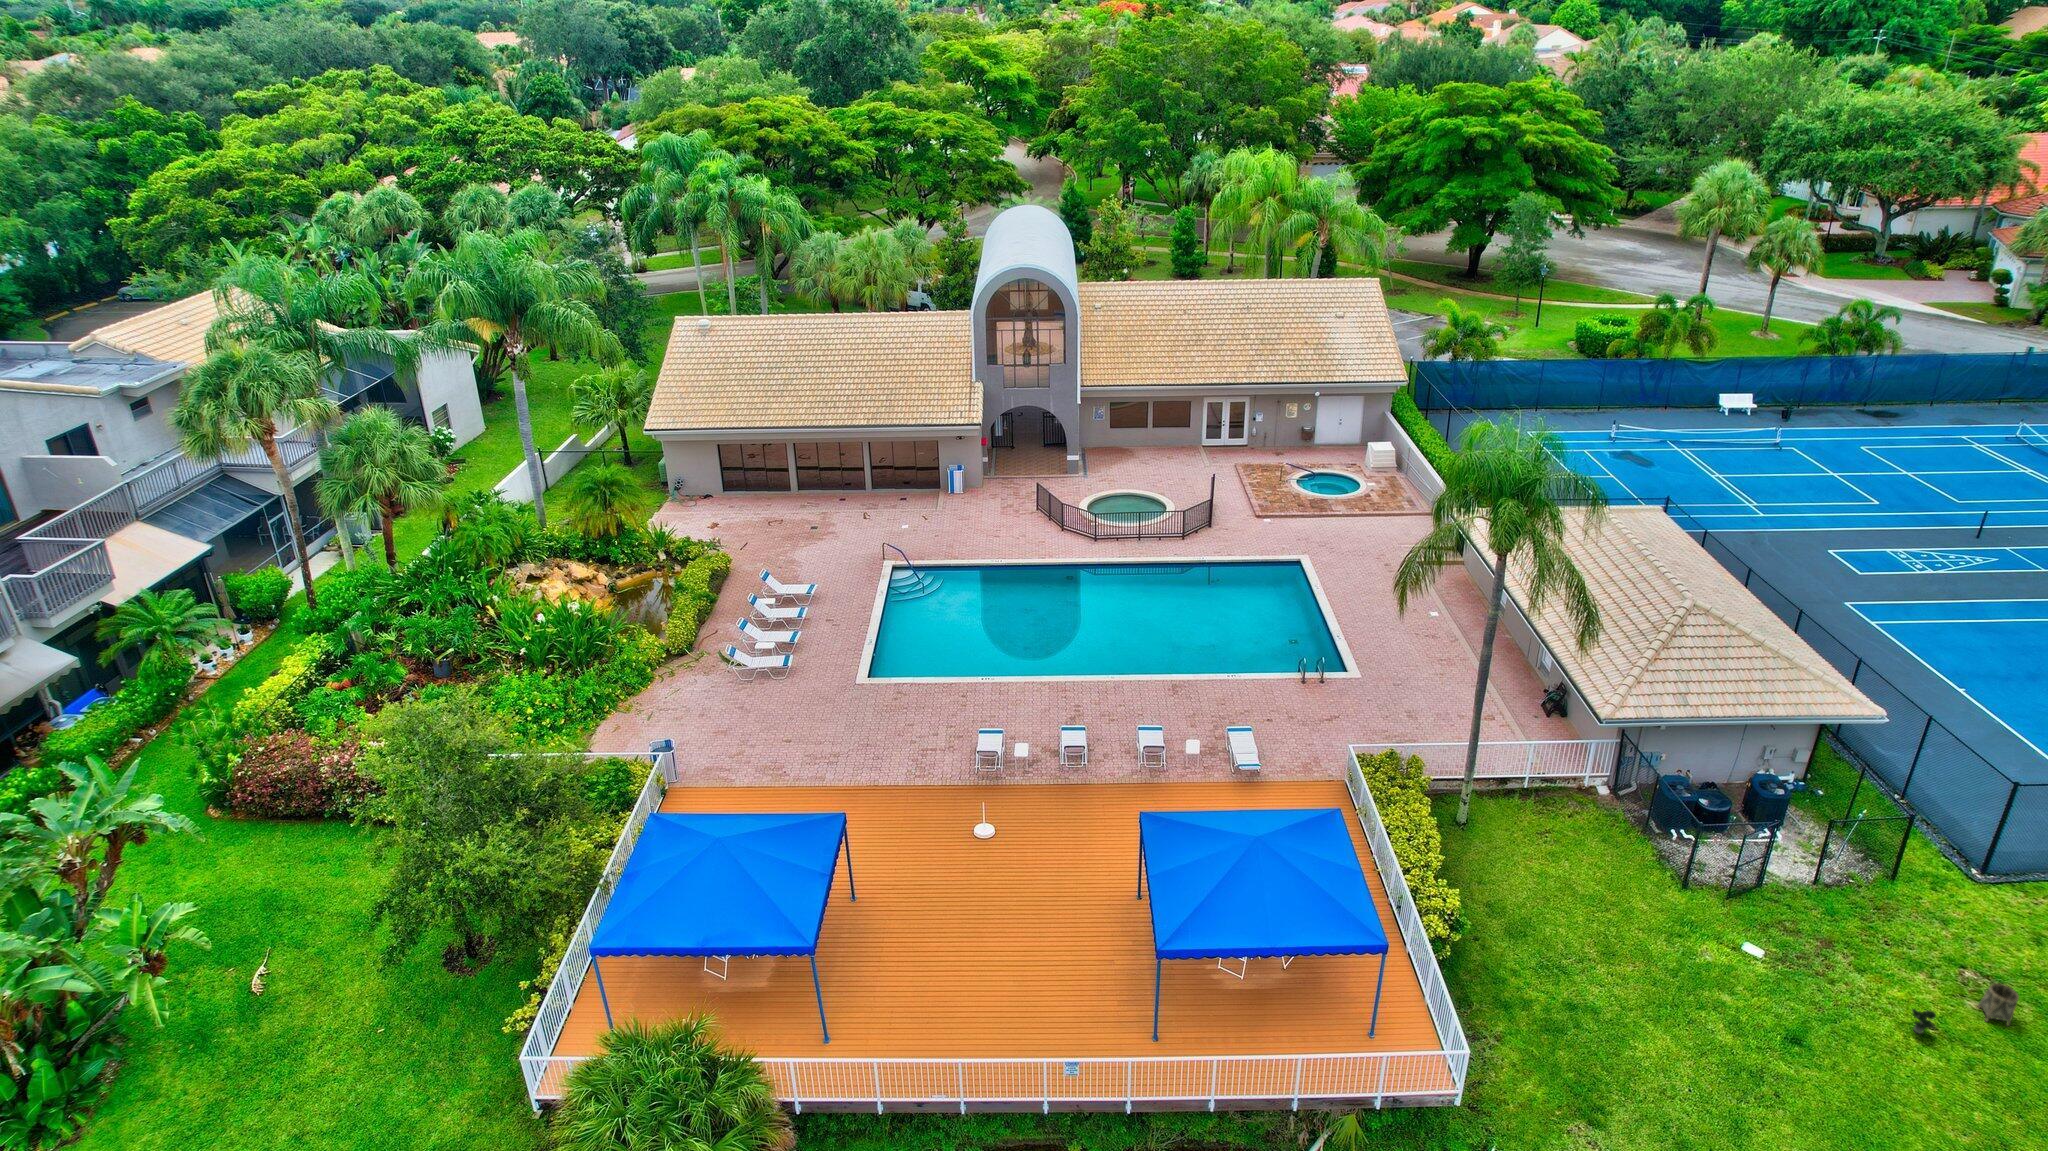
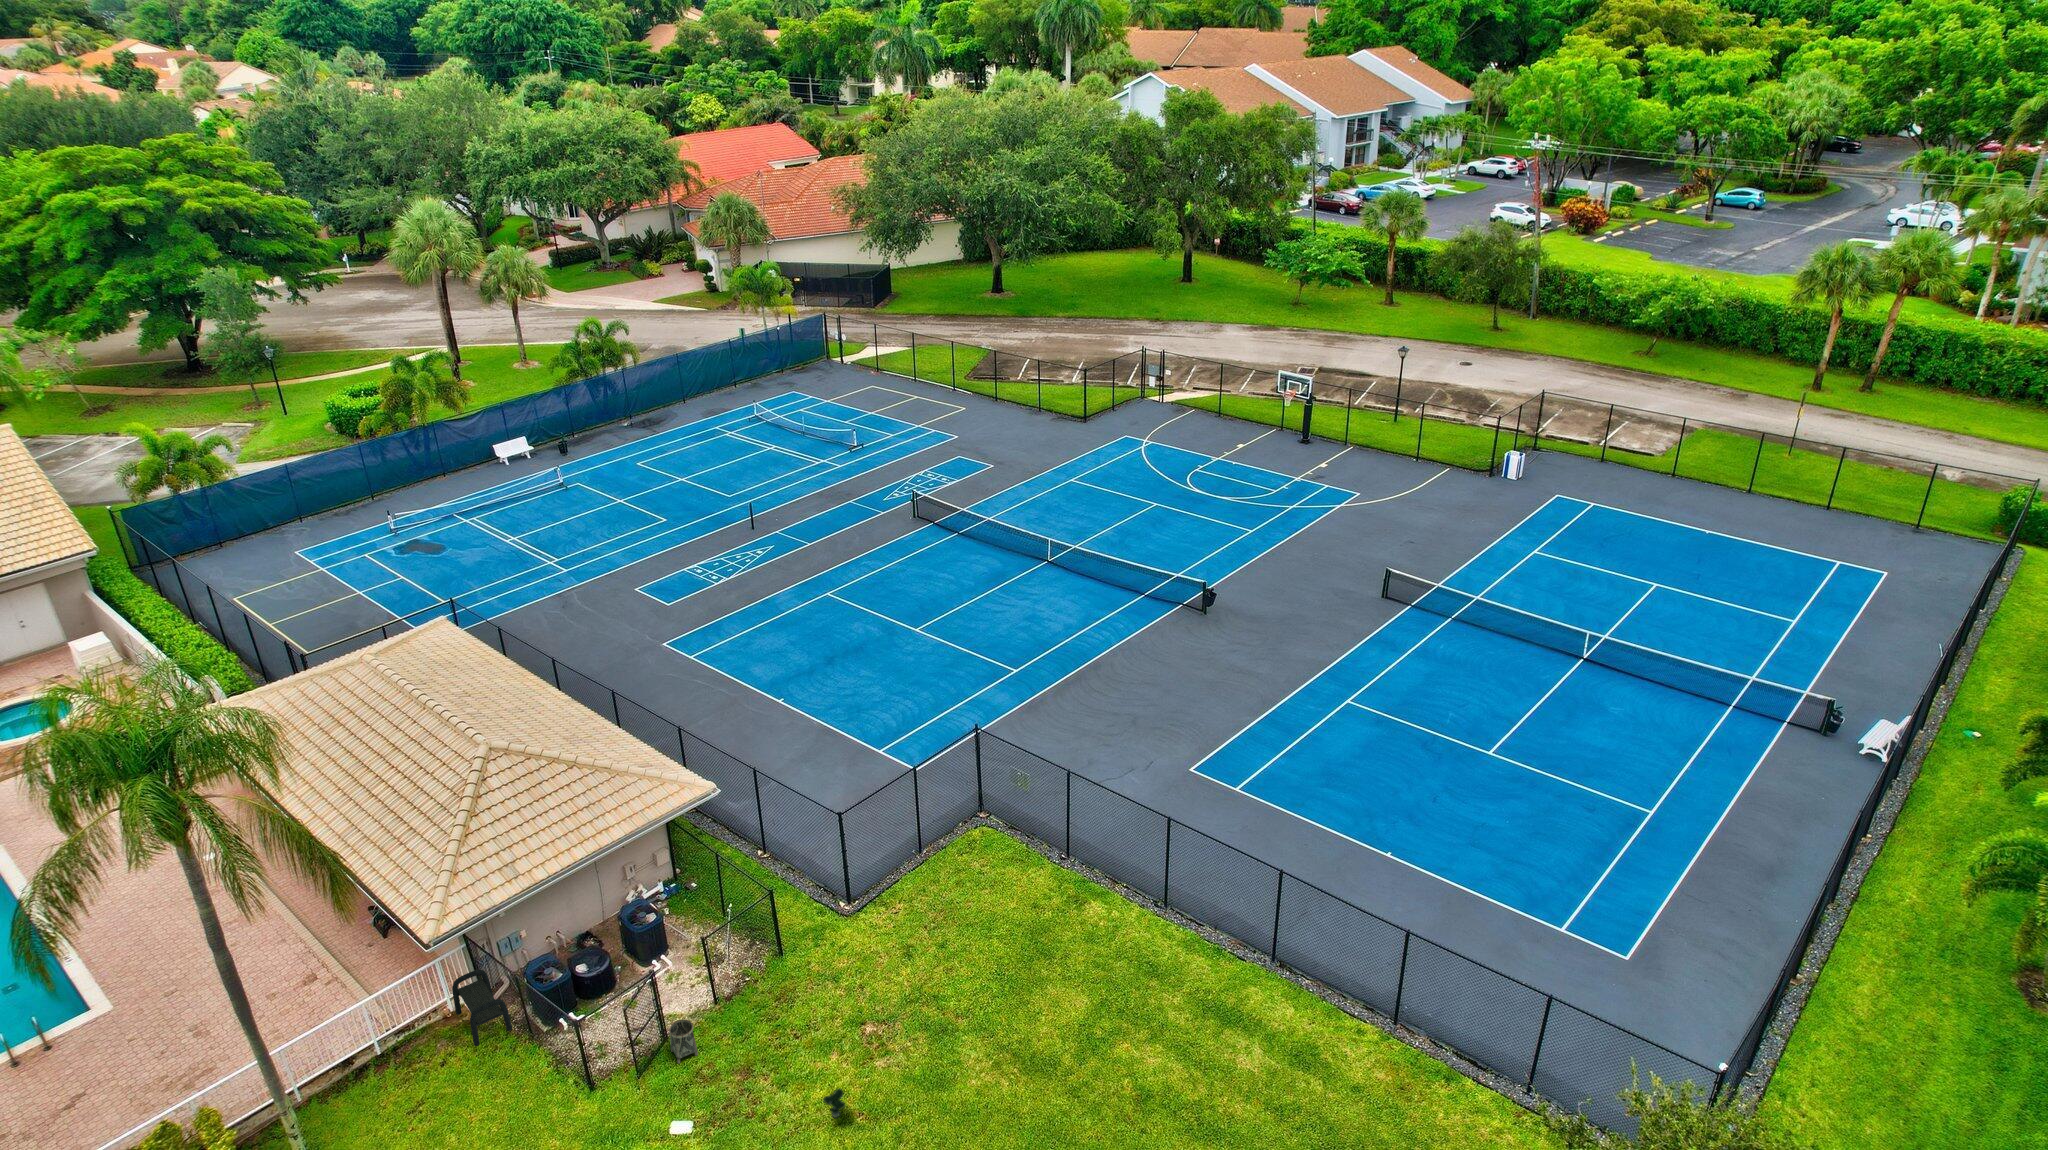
bench: none [1588,761,1635,819] -> present [452,970,512,1046]
basket: present [1978,983,2019,1026] -> present [669,1019,698,1063]

